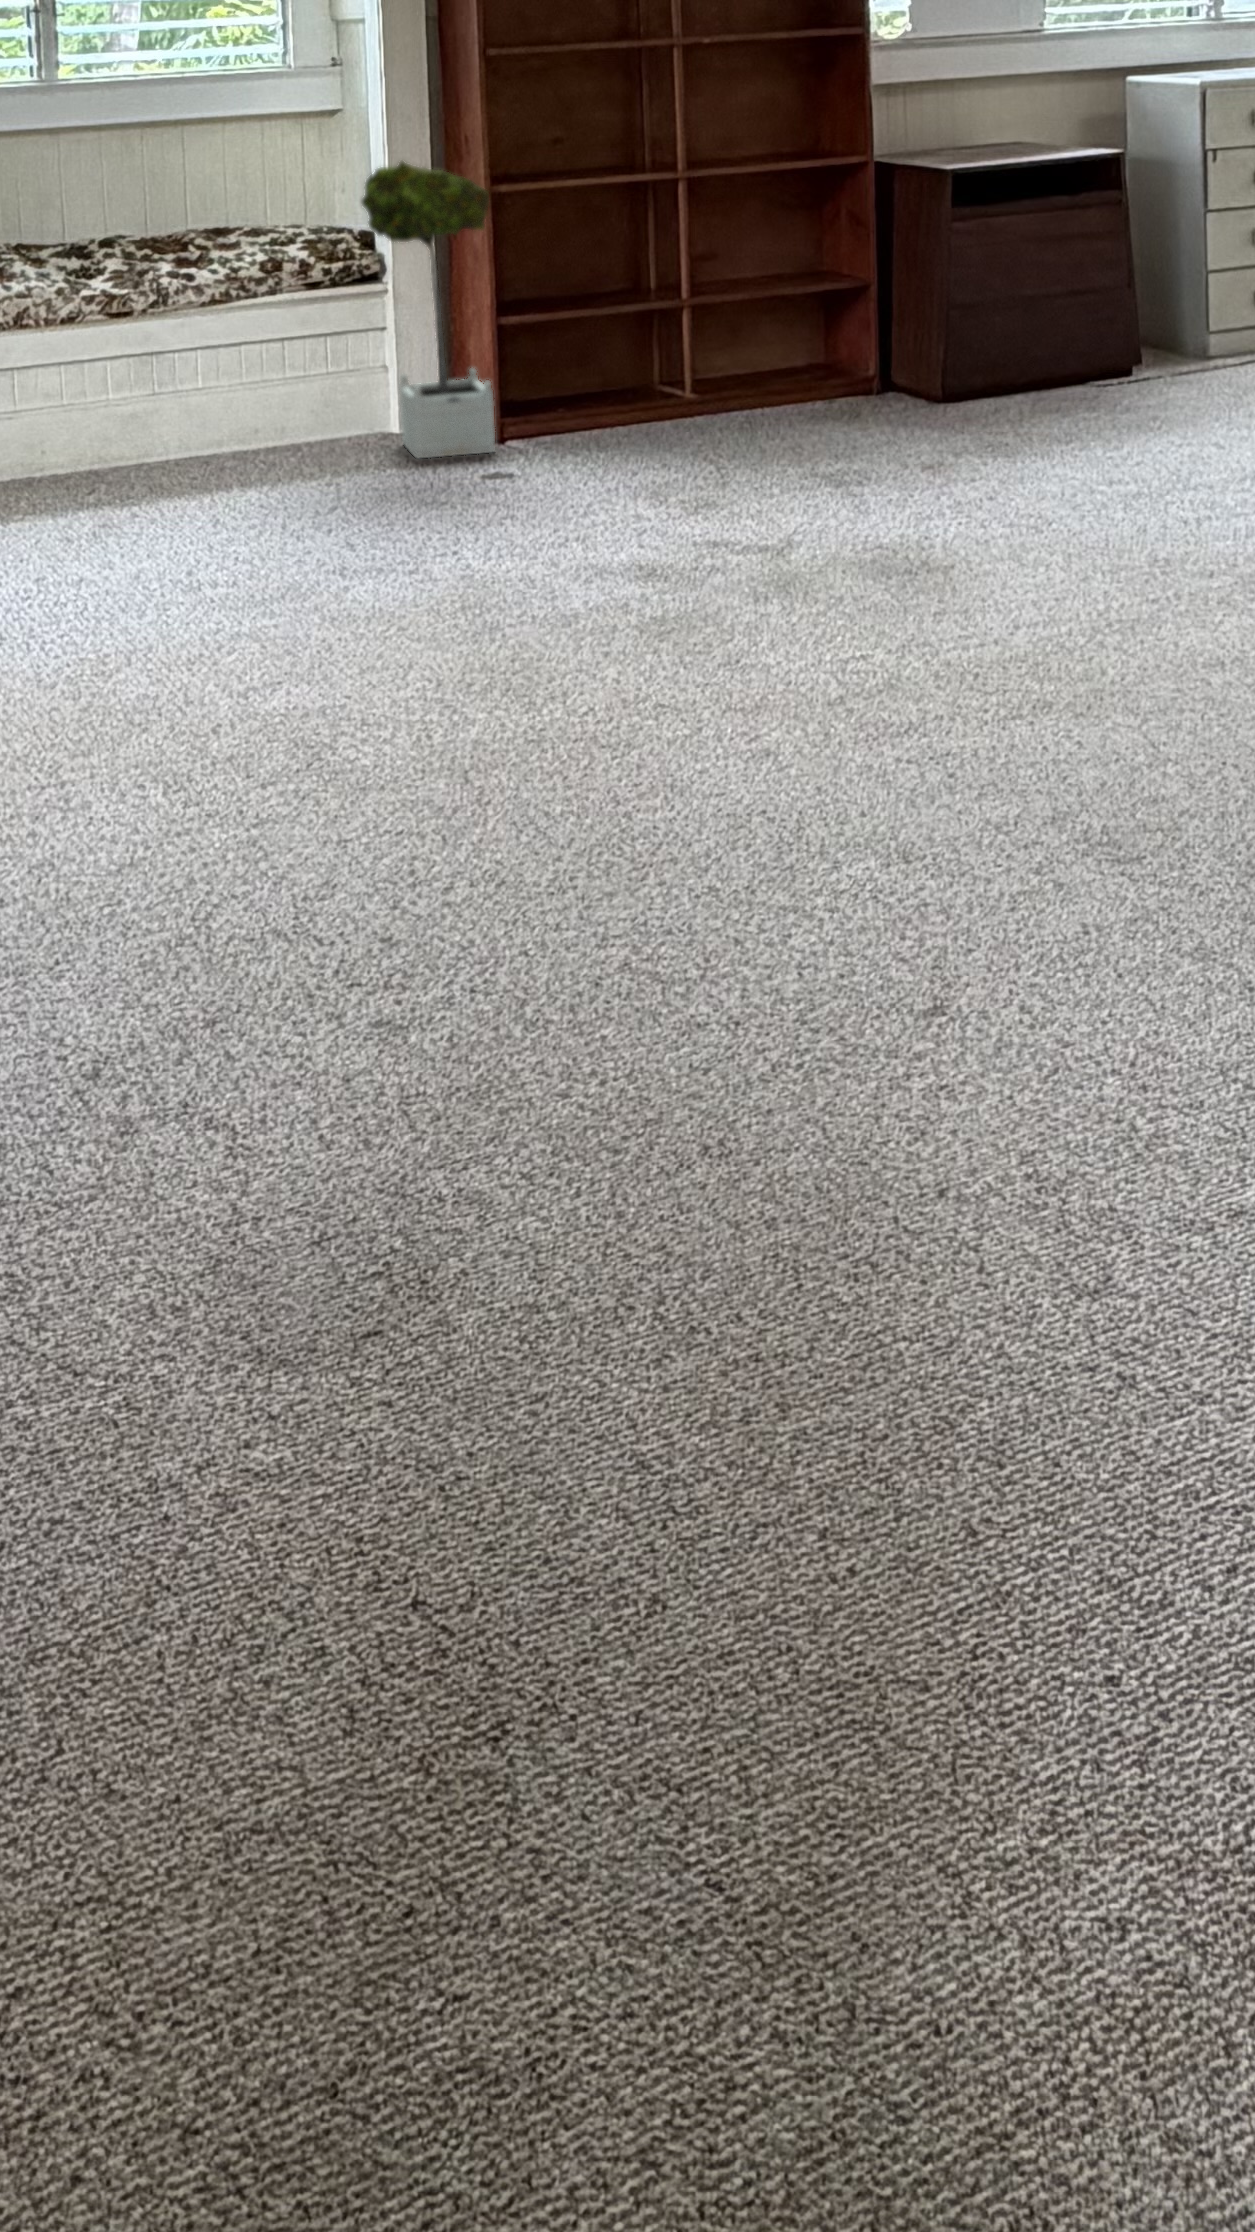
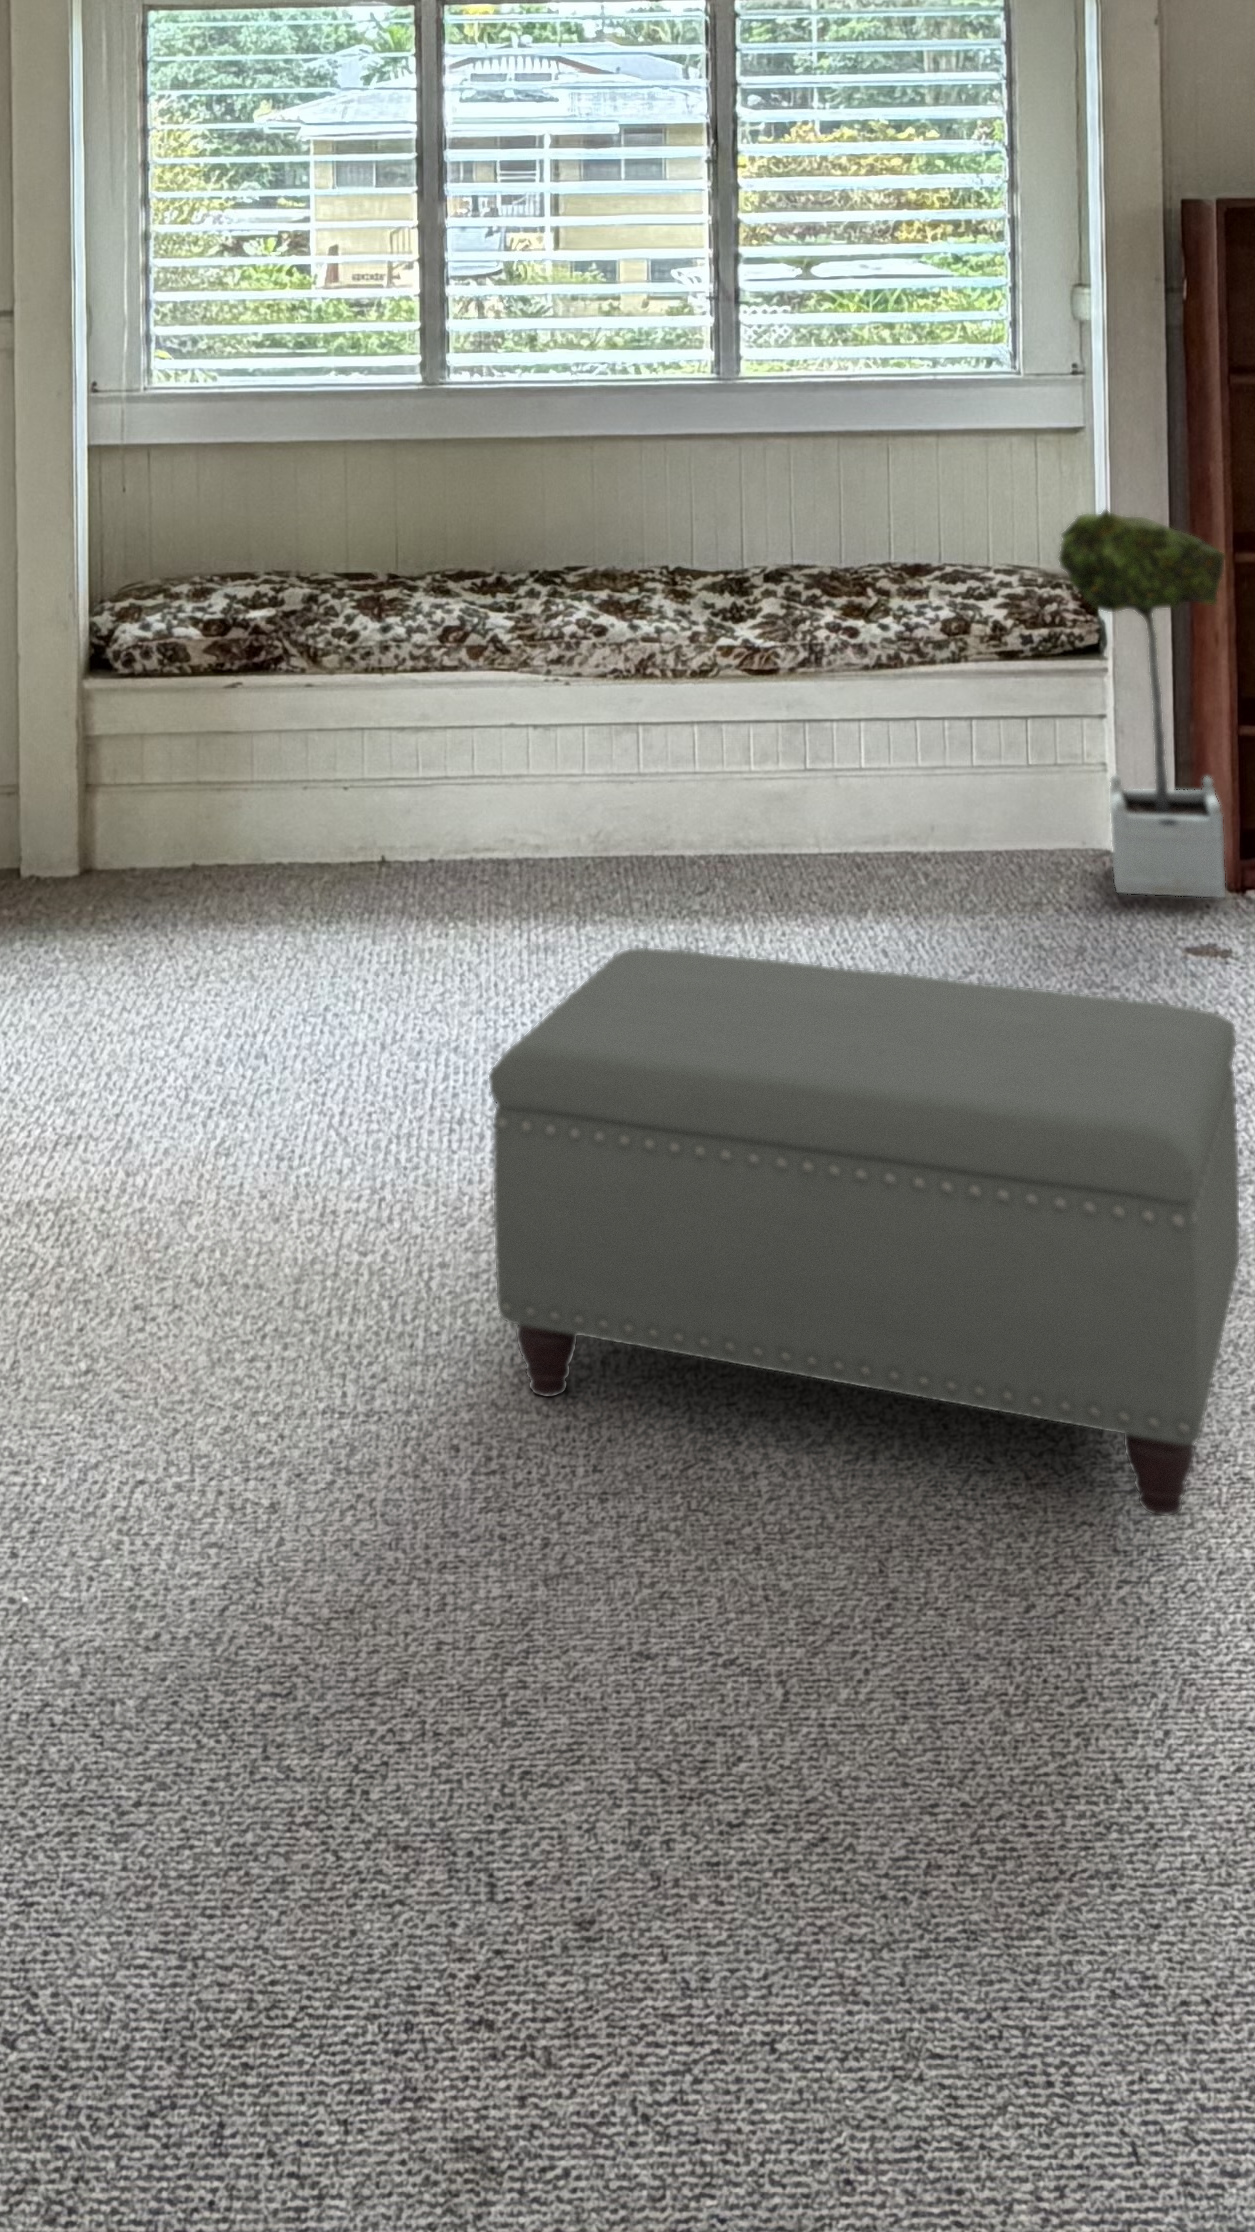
ottoman: none [157,431,662,744] -> present [489,948,1239,1516]

